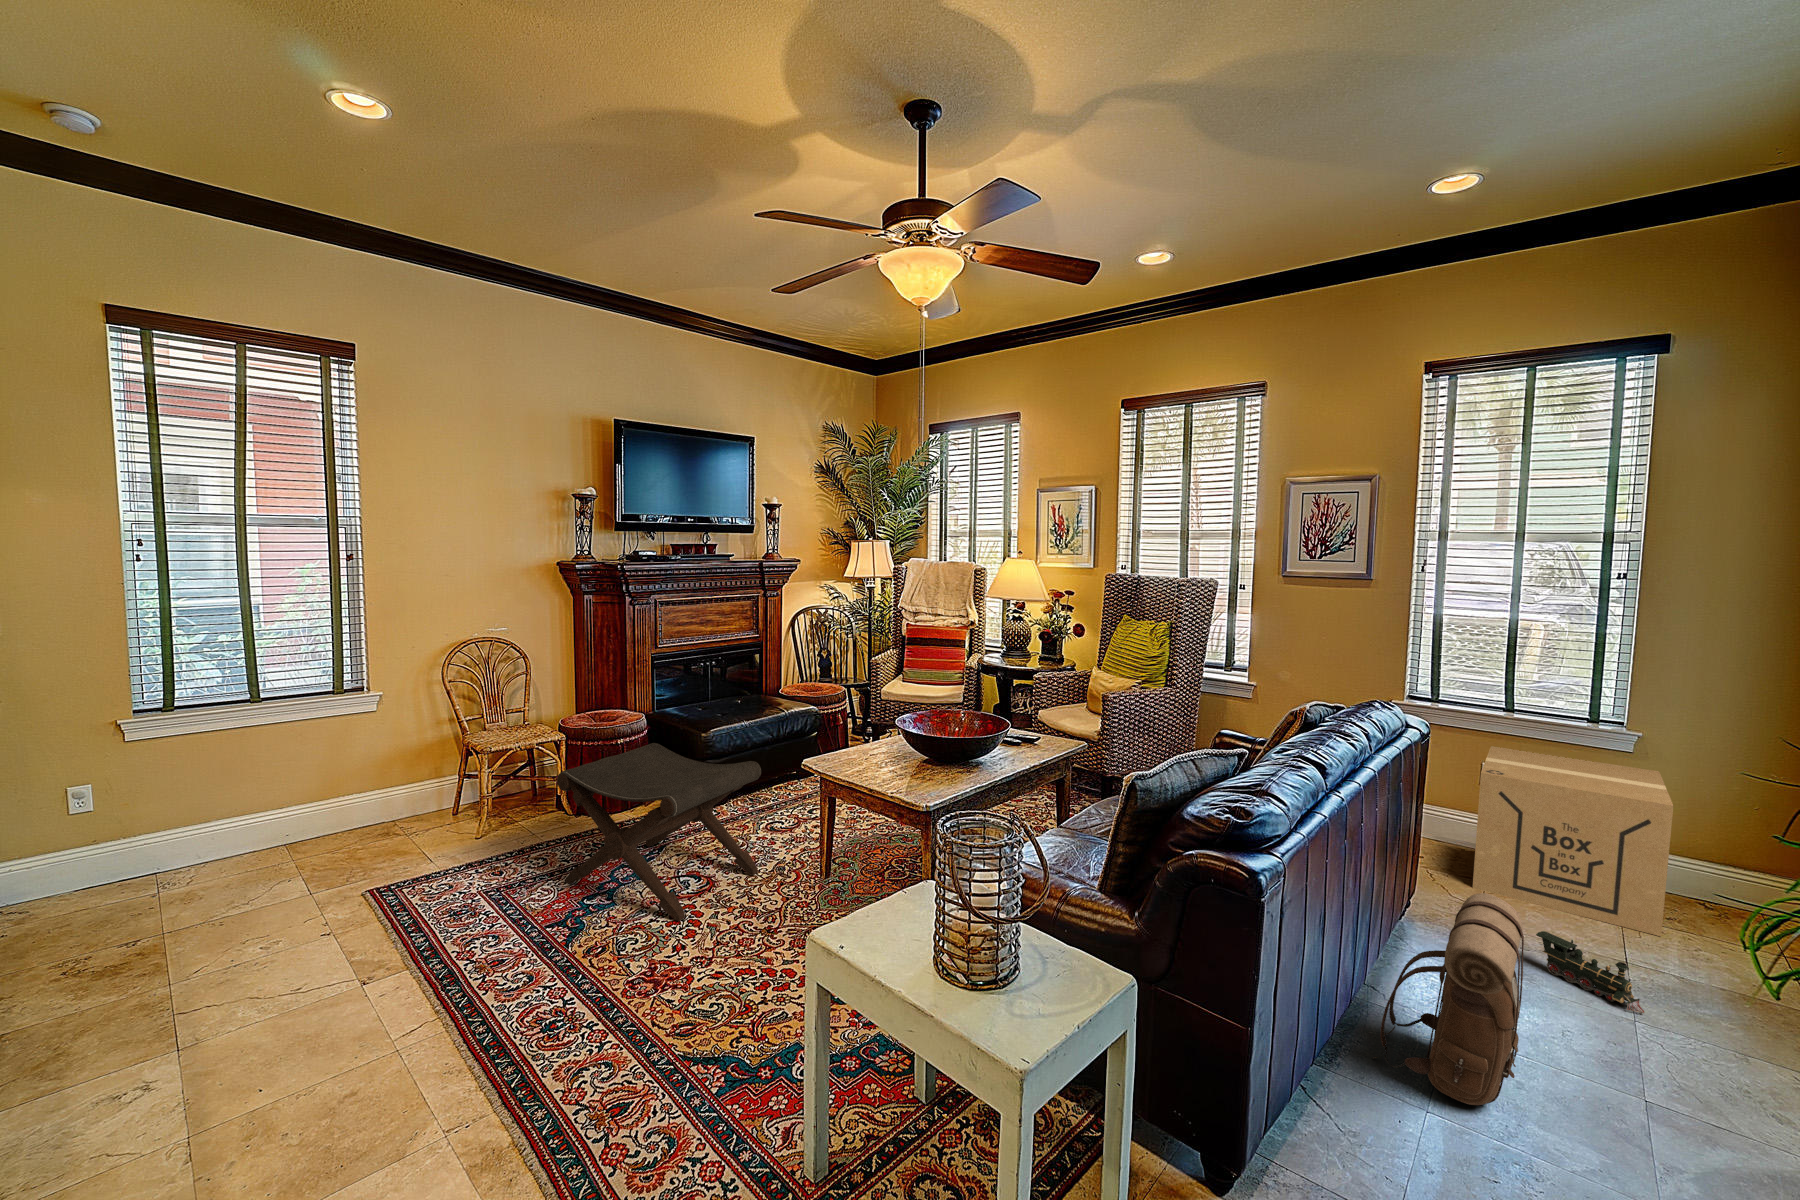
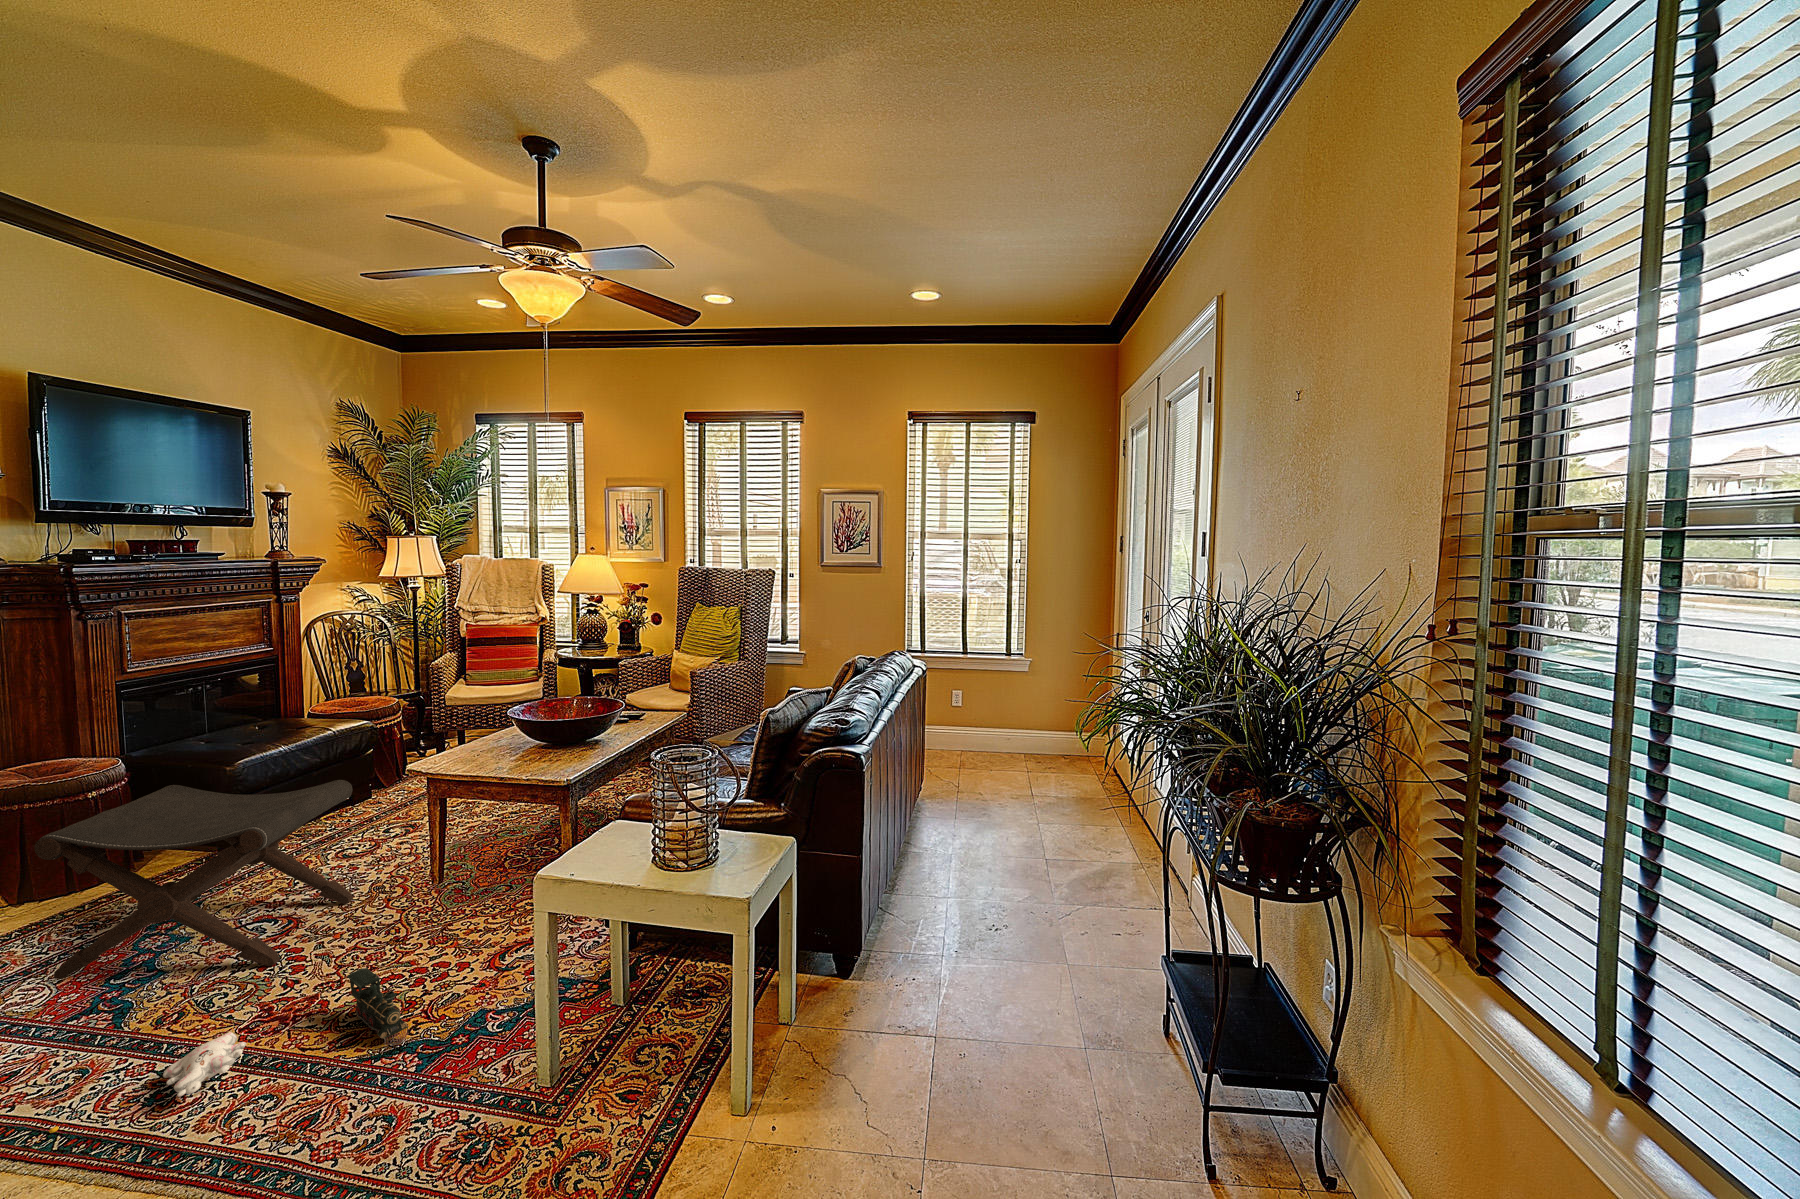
cardboard box: present [1473,746,1673,936] -> none [950,680,1042,779]
backpack: present [1373,893,1524,1105] -> none [911,761,983,887]
toy train: present [1536,931,1644,1013] -> present [347,968,409,1045]
plush toy: none [489,982,618,1035] -> present [49,1031,246,1133]

